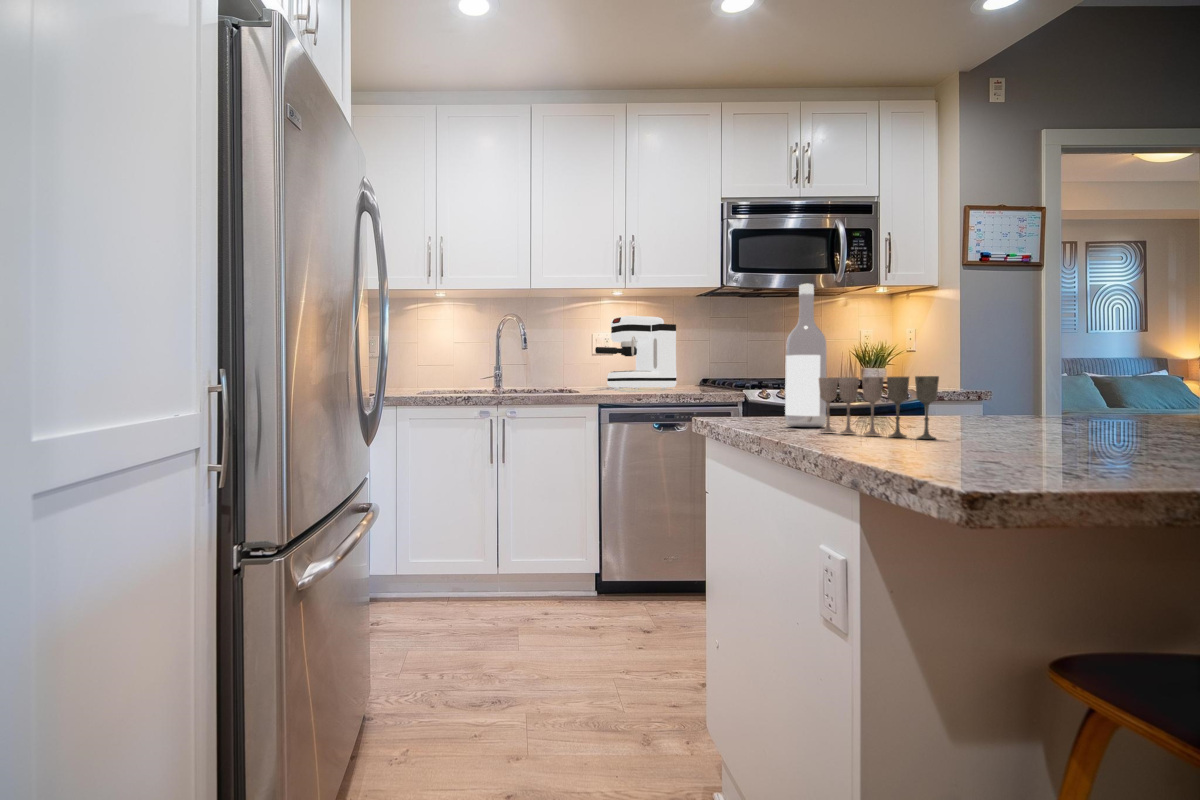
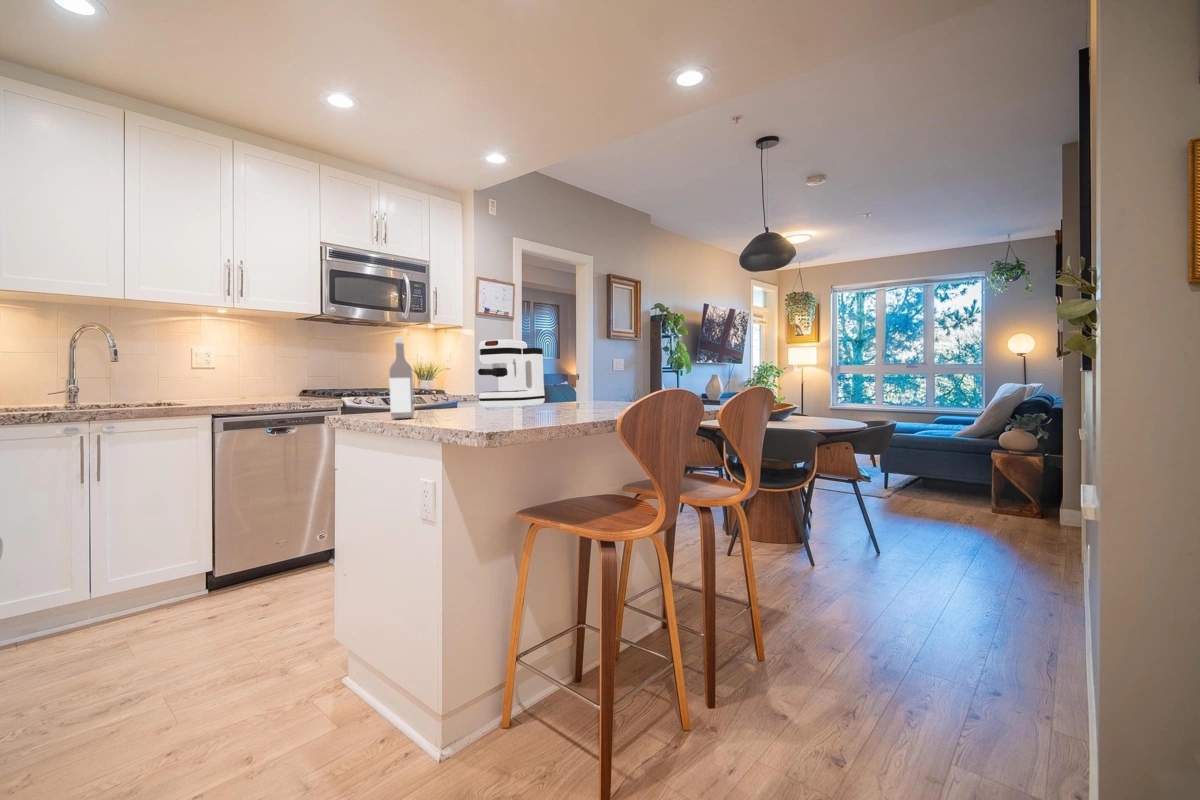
coffee maker: present [595,316,677,389] -> present [478,339,545,408]
wine glass: present [818,376,939,439] -> none [412,390,471,420]

